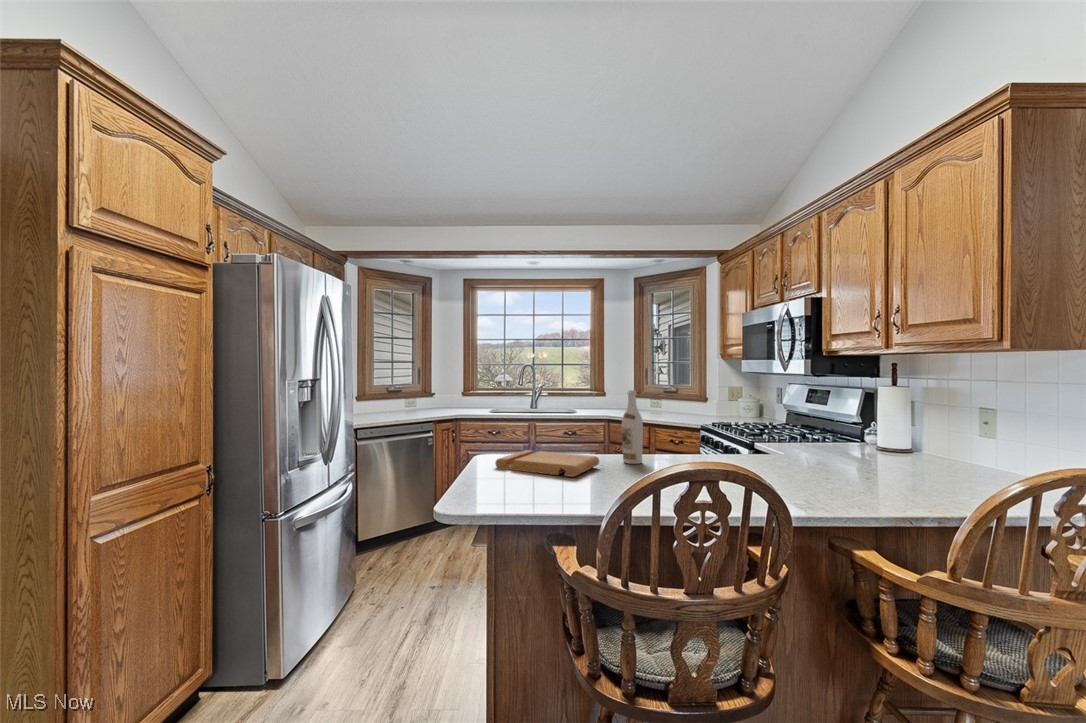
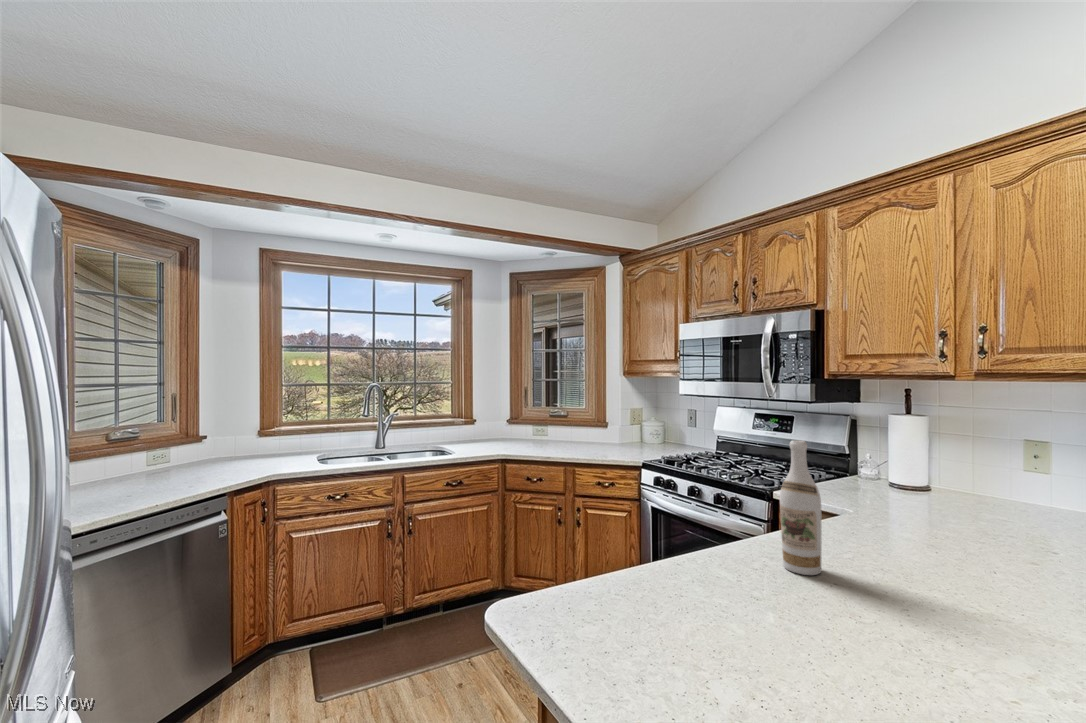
cutting board: present [495,450,599,477] -> none [640,582,897,675]

